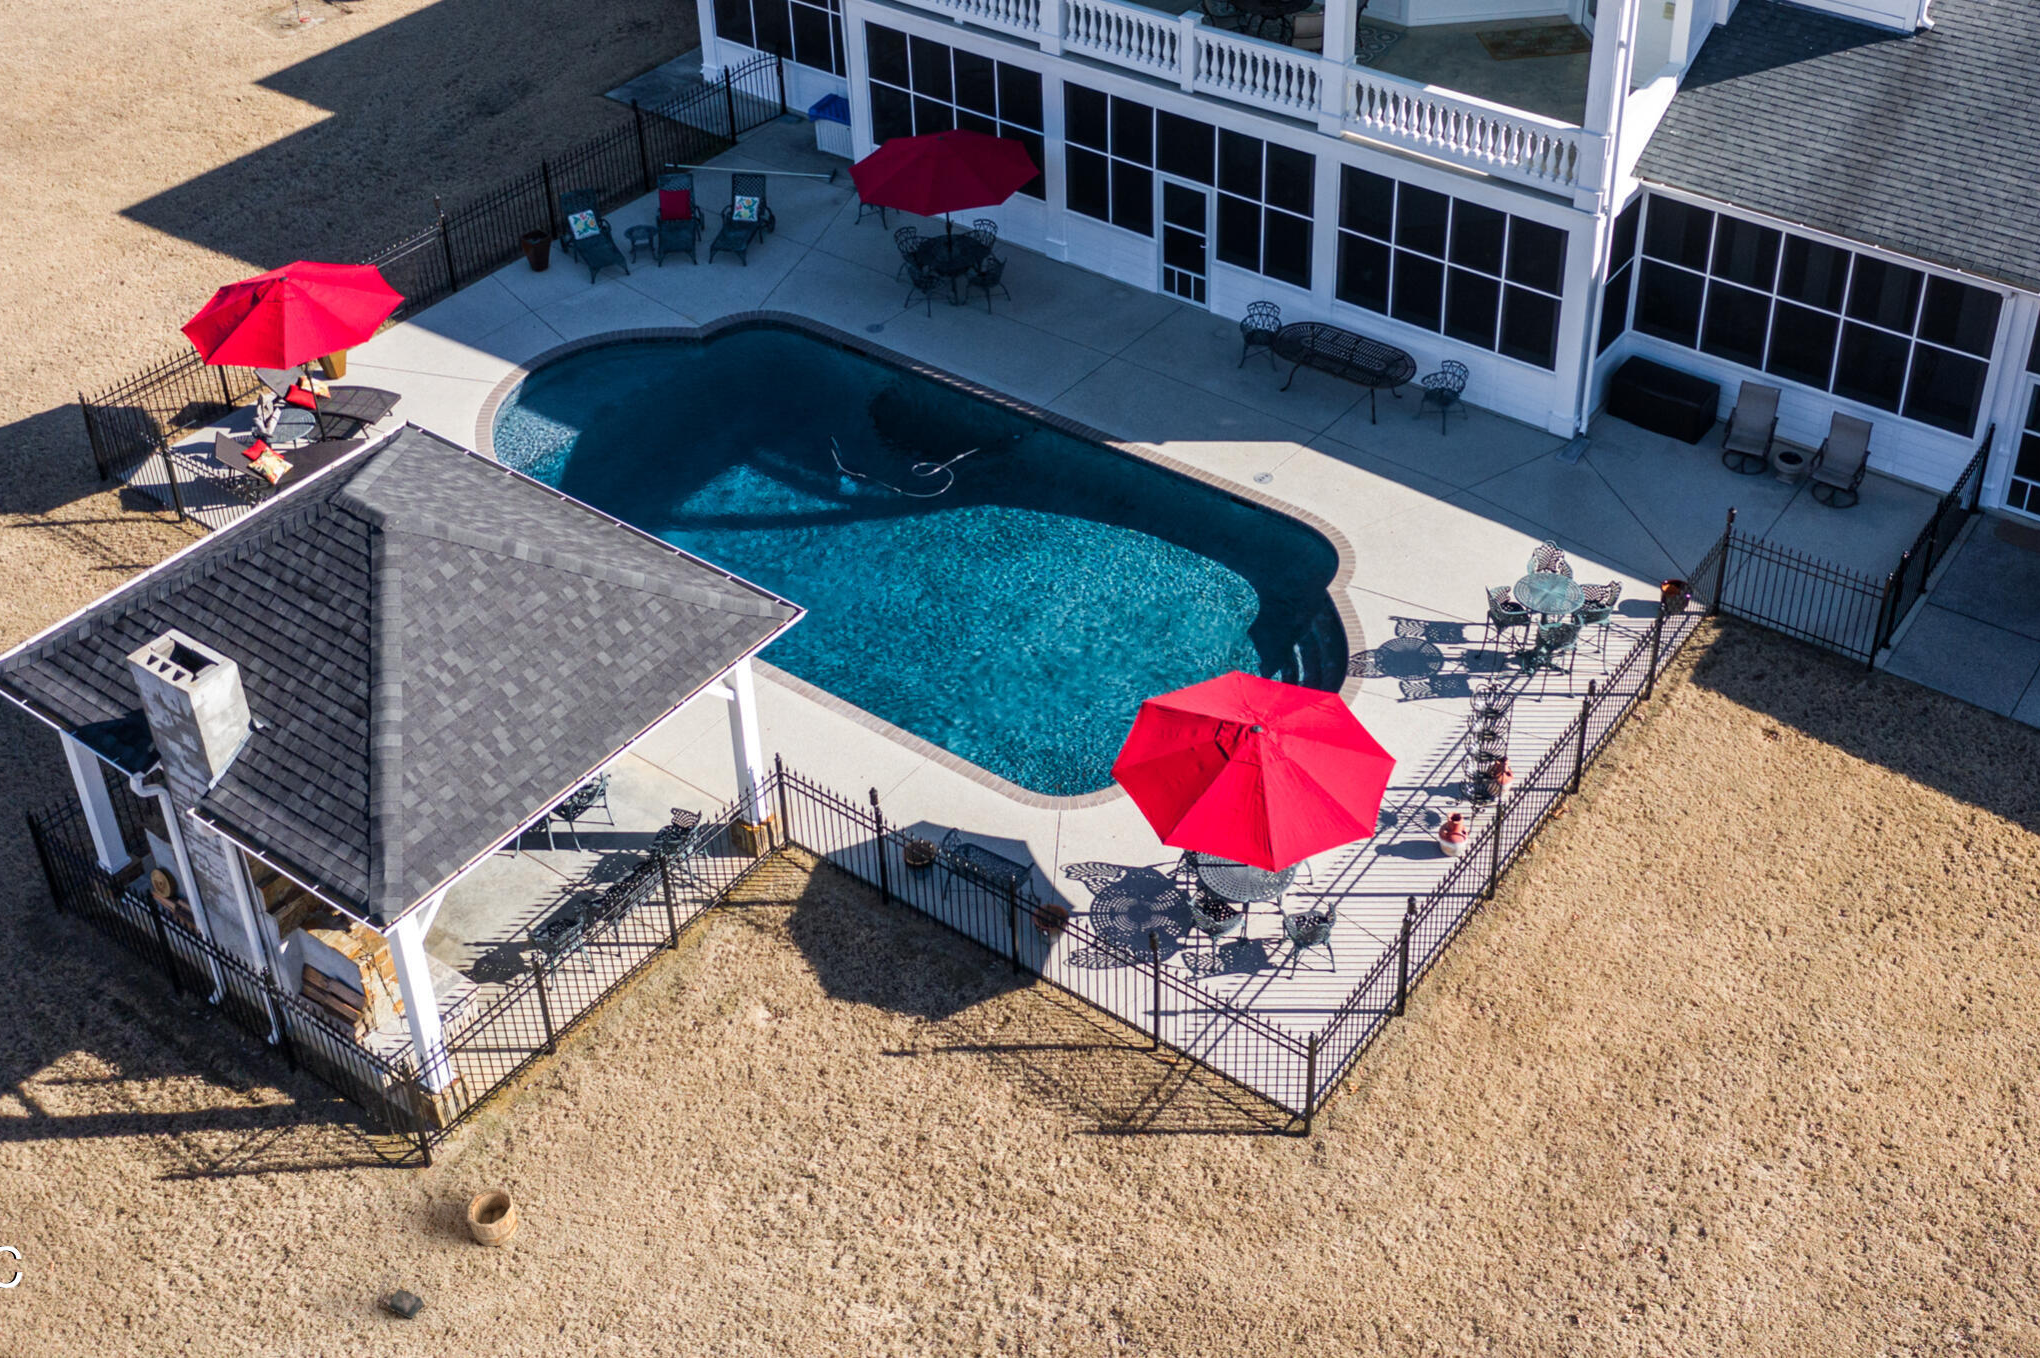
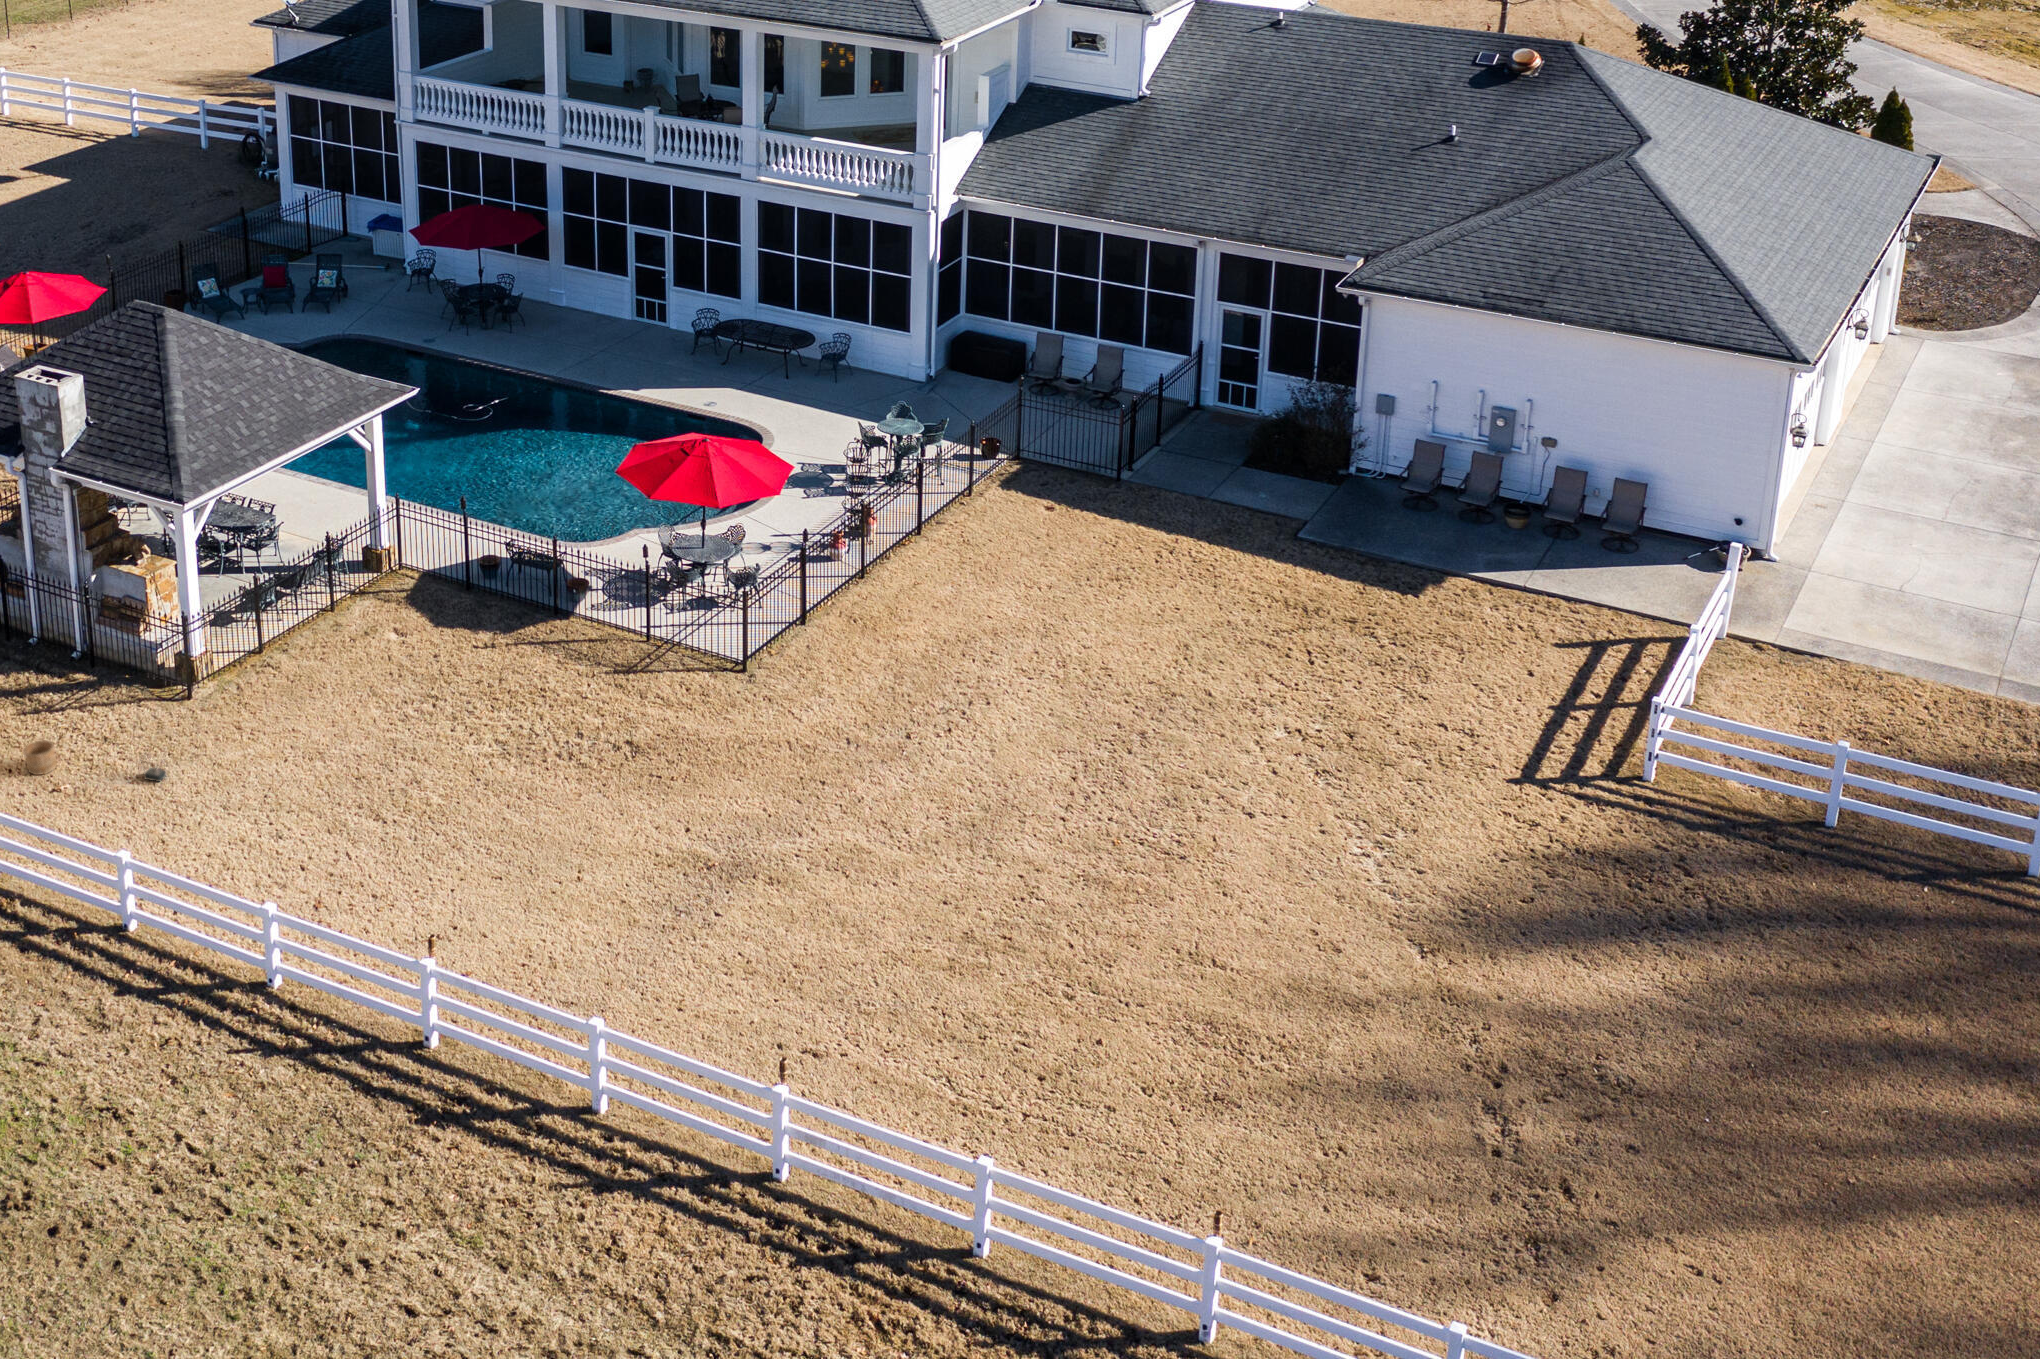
wooden bucket: present [467,1188,518,1246] -> present [23,740,57,775]

